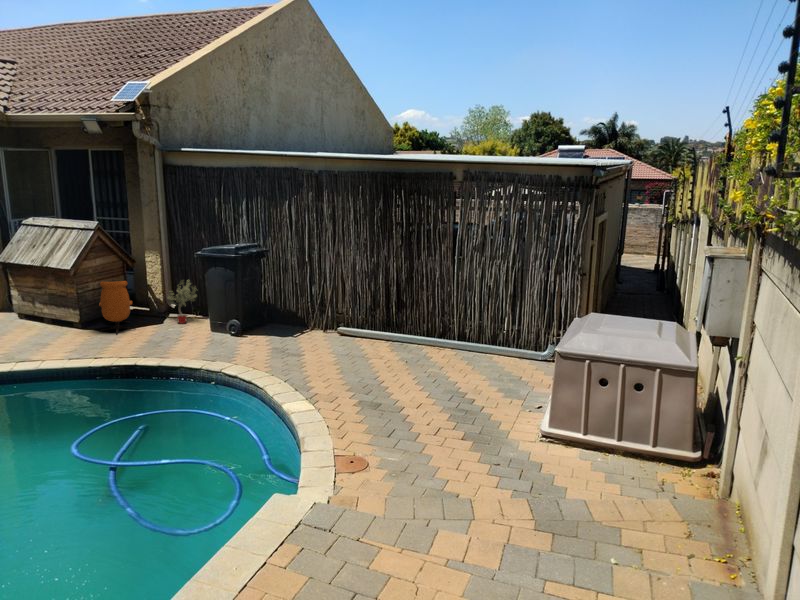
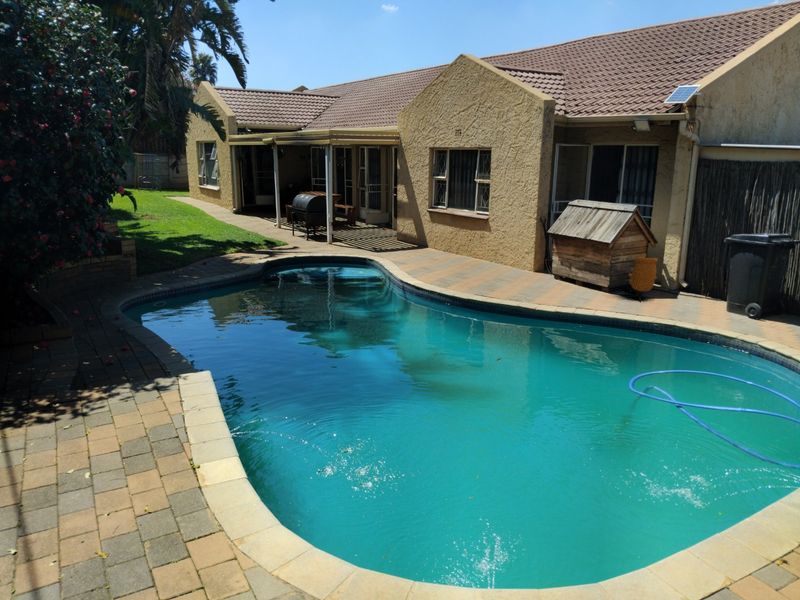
potted tree: present [168,280,196,324] -> none [681,262,714,301]

